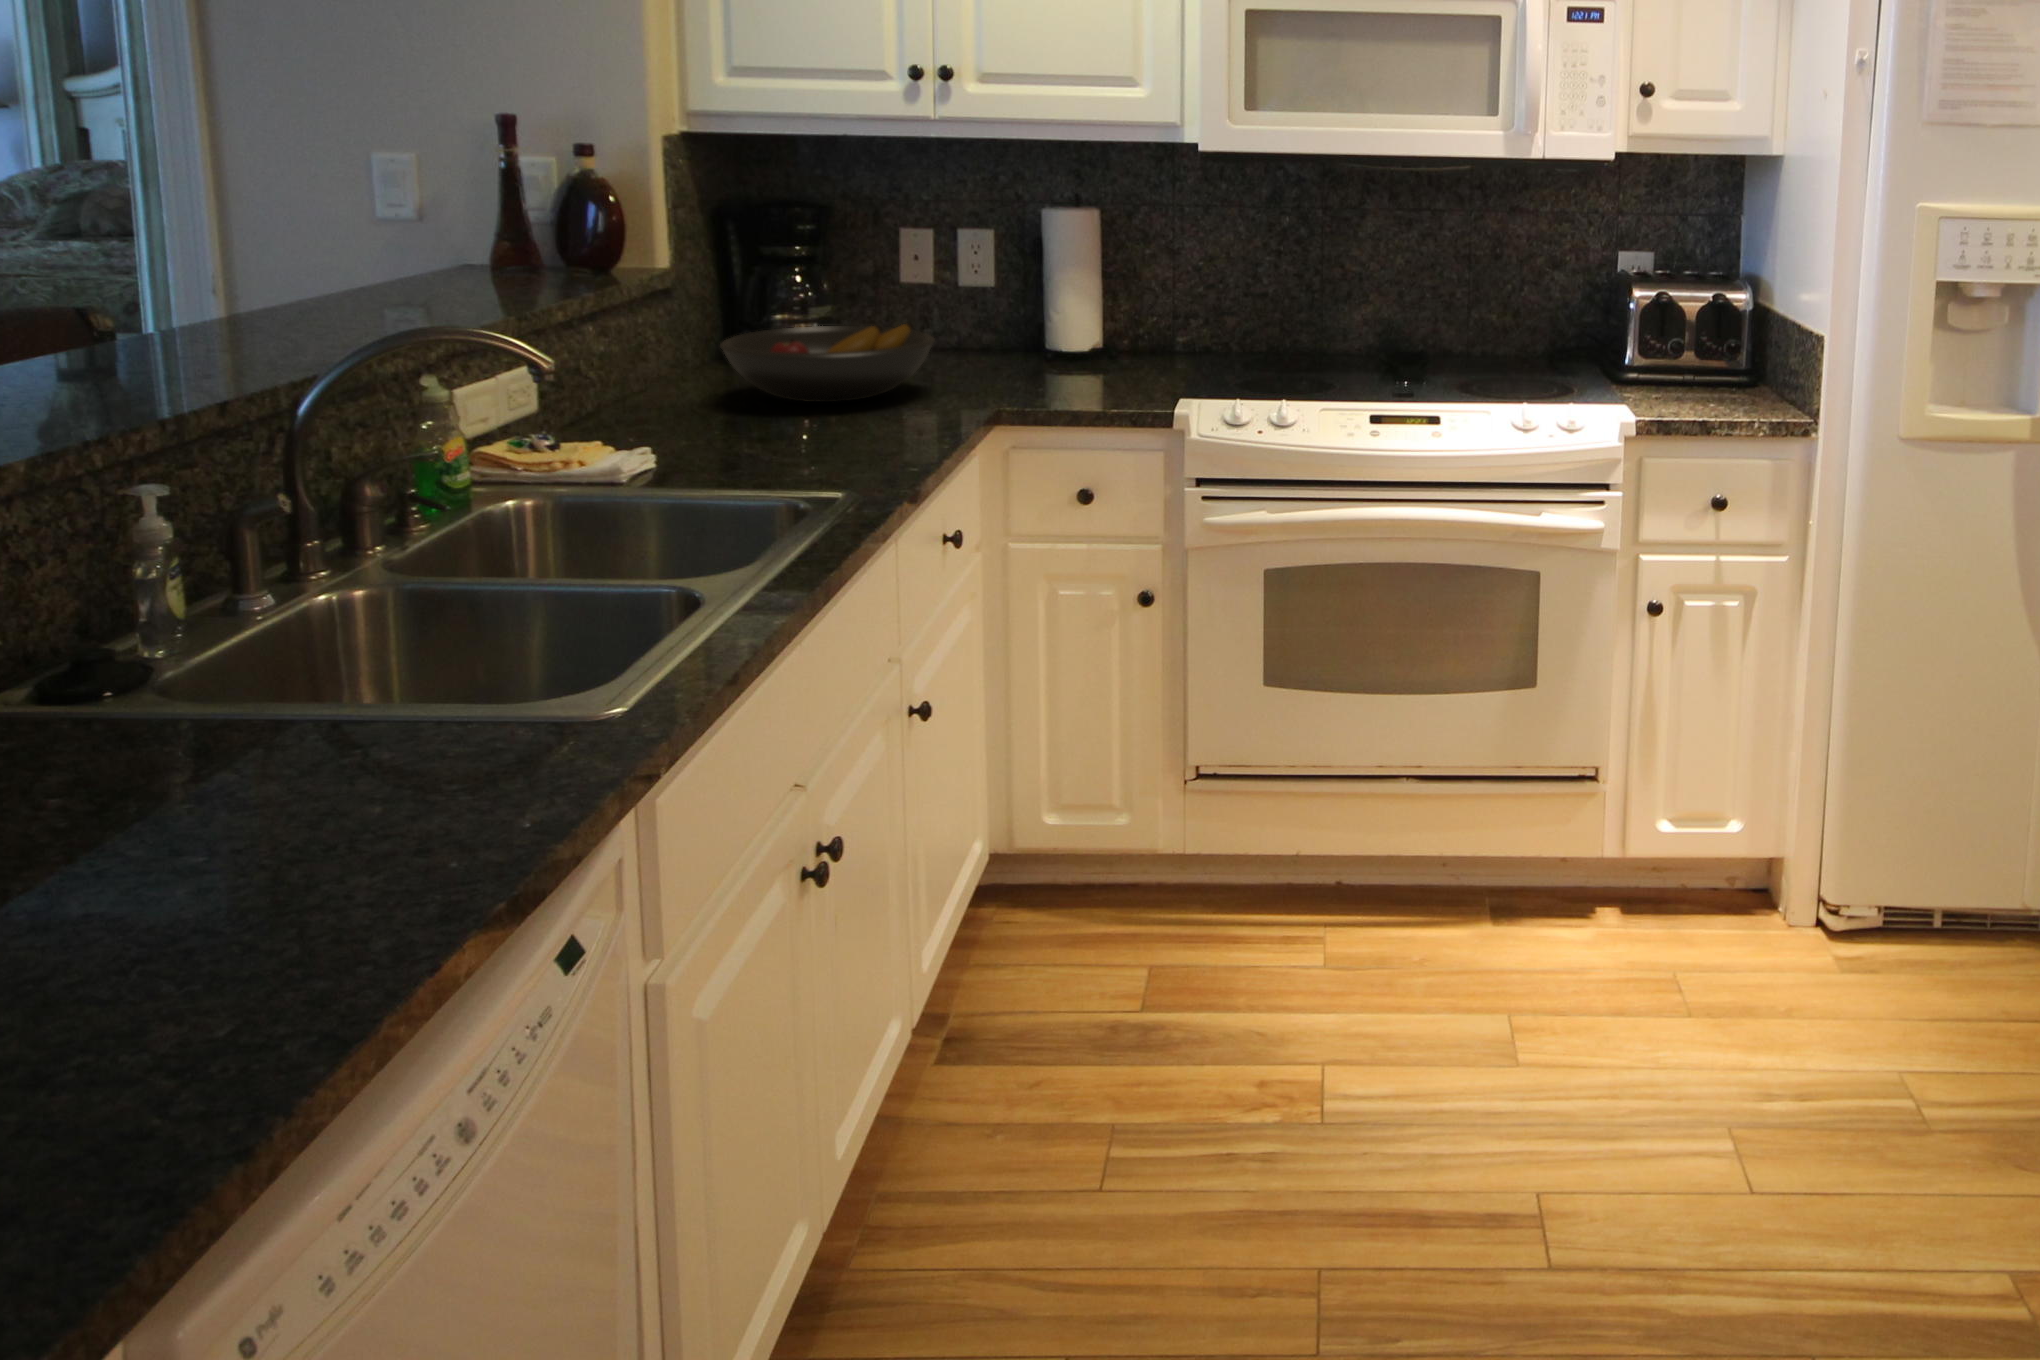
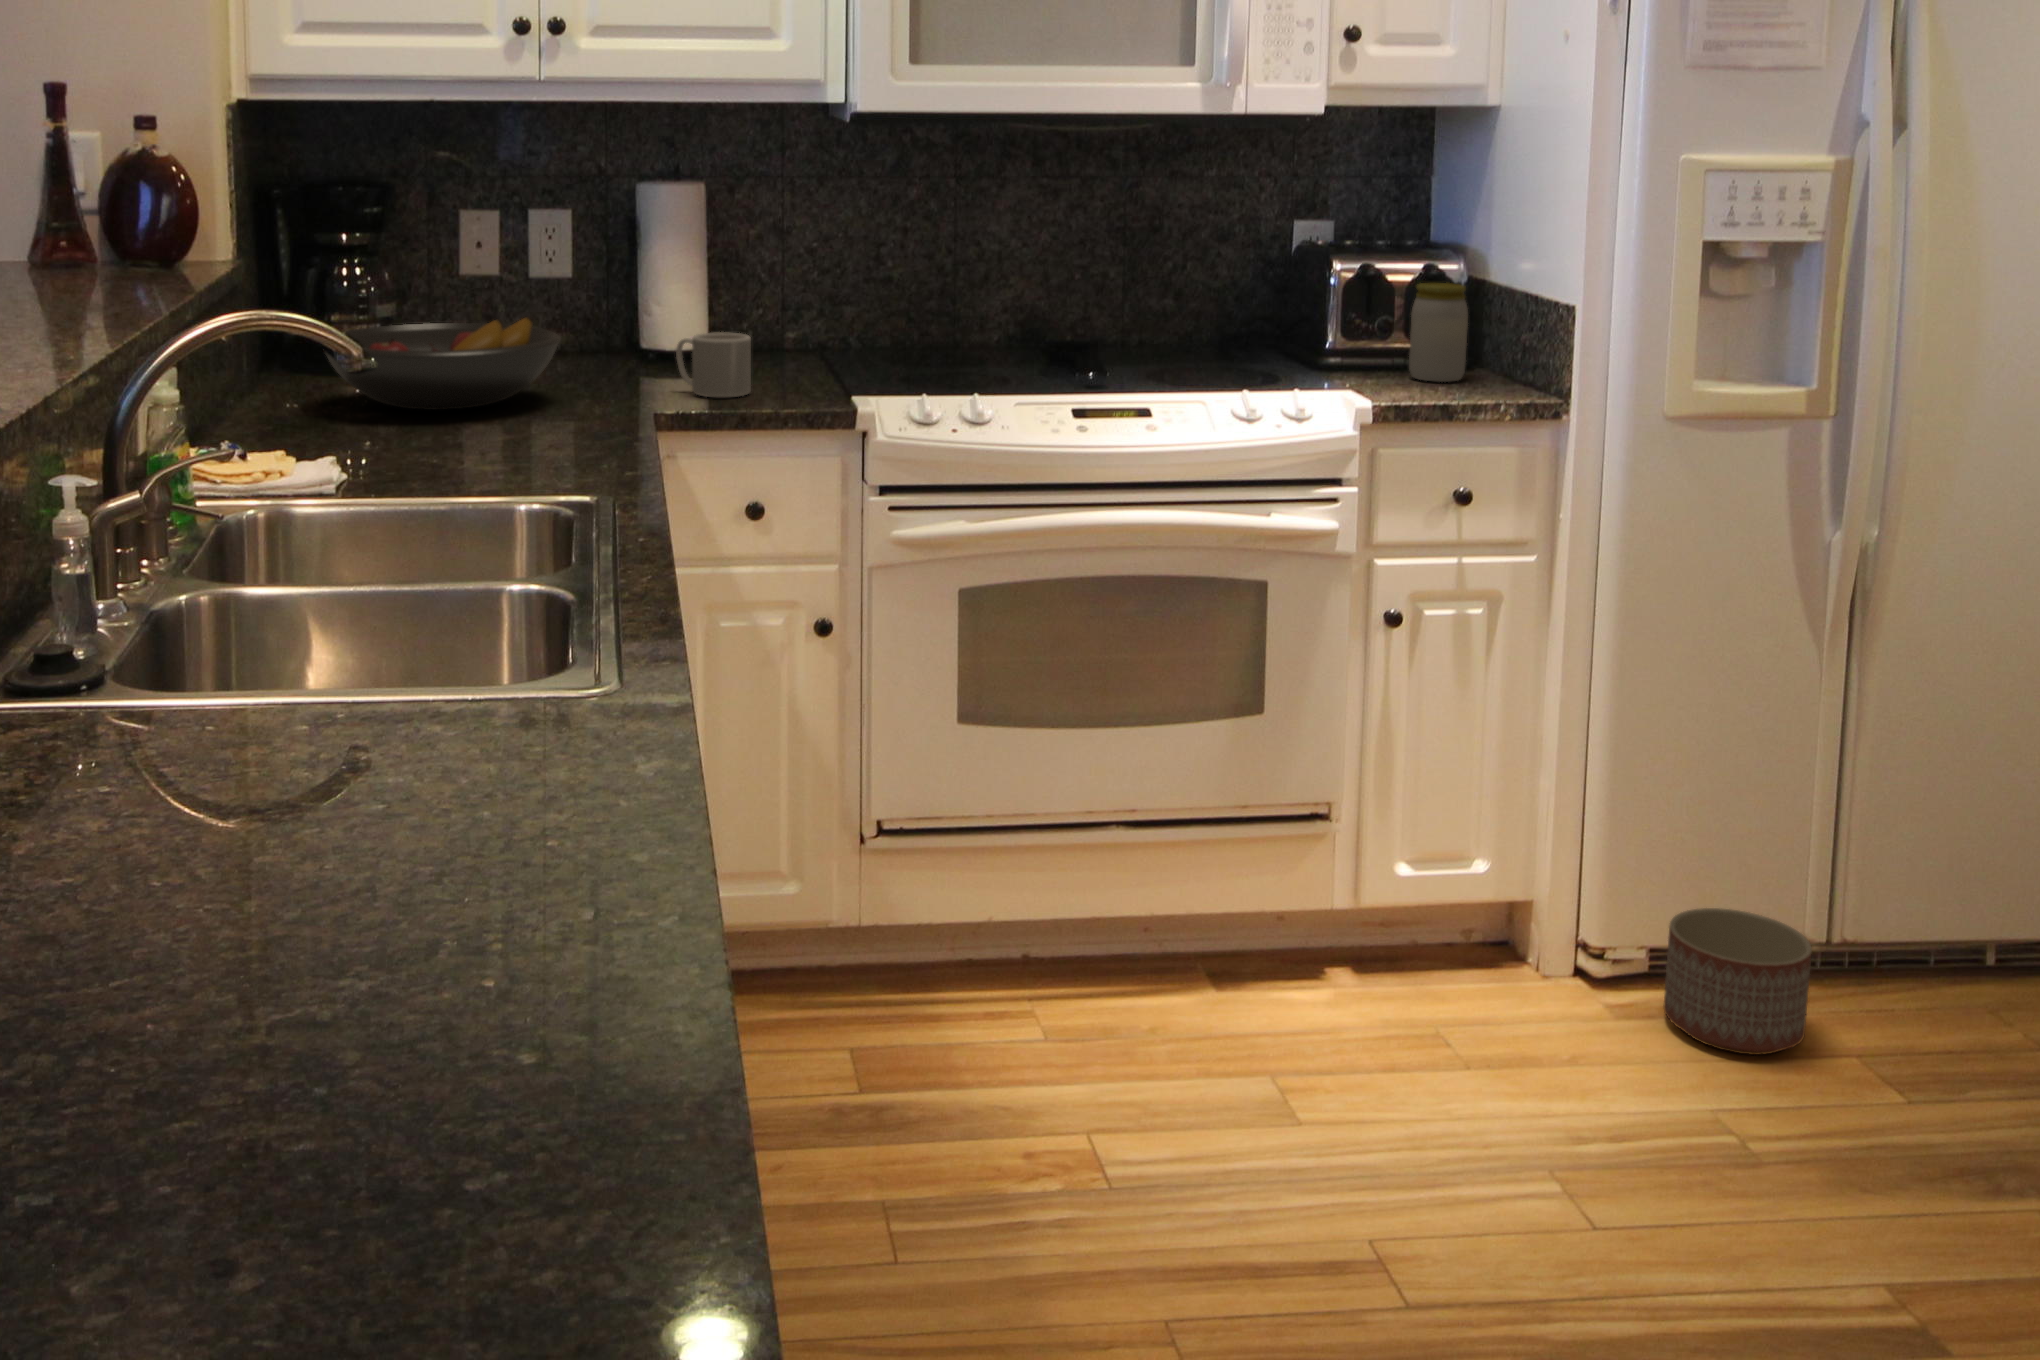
jar: none [1687,311,1739,399] -> present [1409,283,1468,382]
mug: none [1040,340,1101,397] -> present [676,333,751,397]
planter: none [1882,877,2013,1016] -> present [1664,908,1812,1055]

